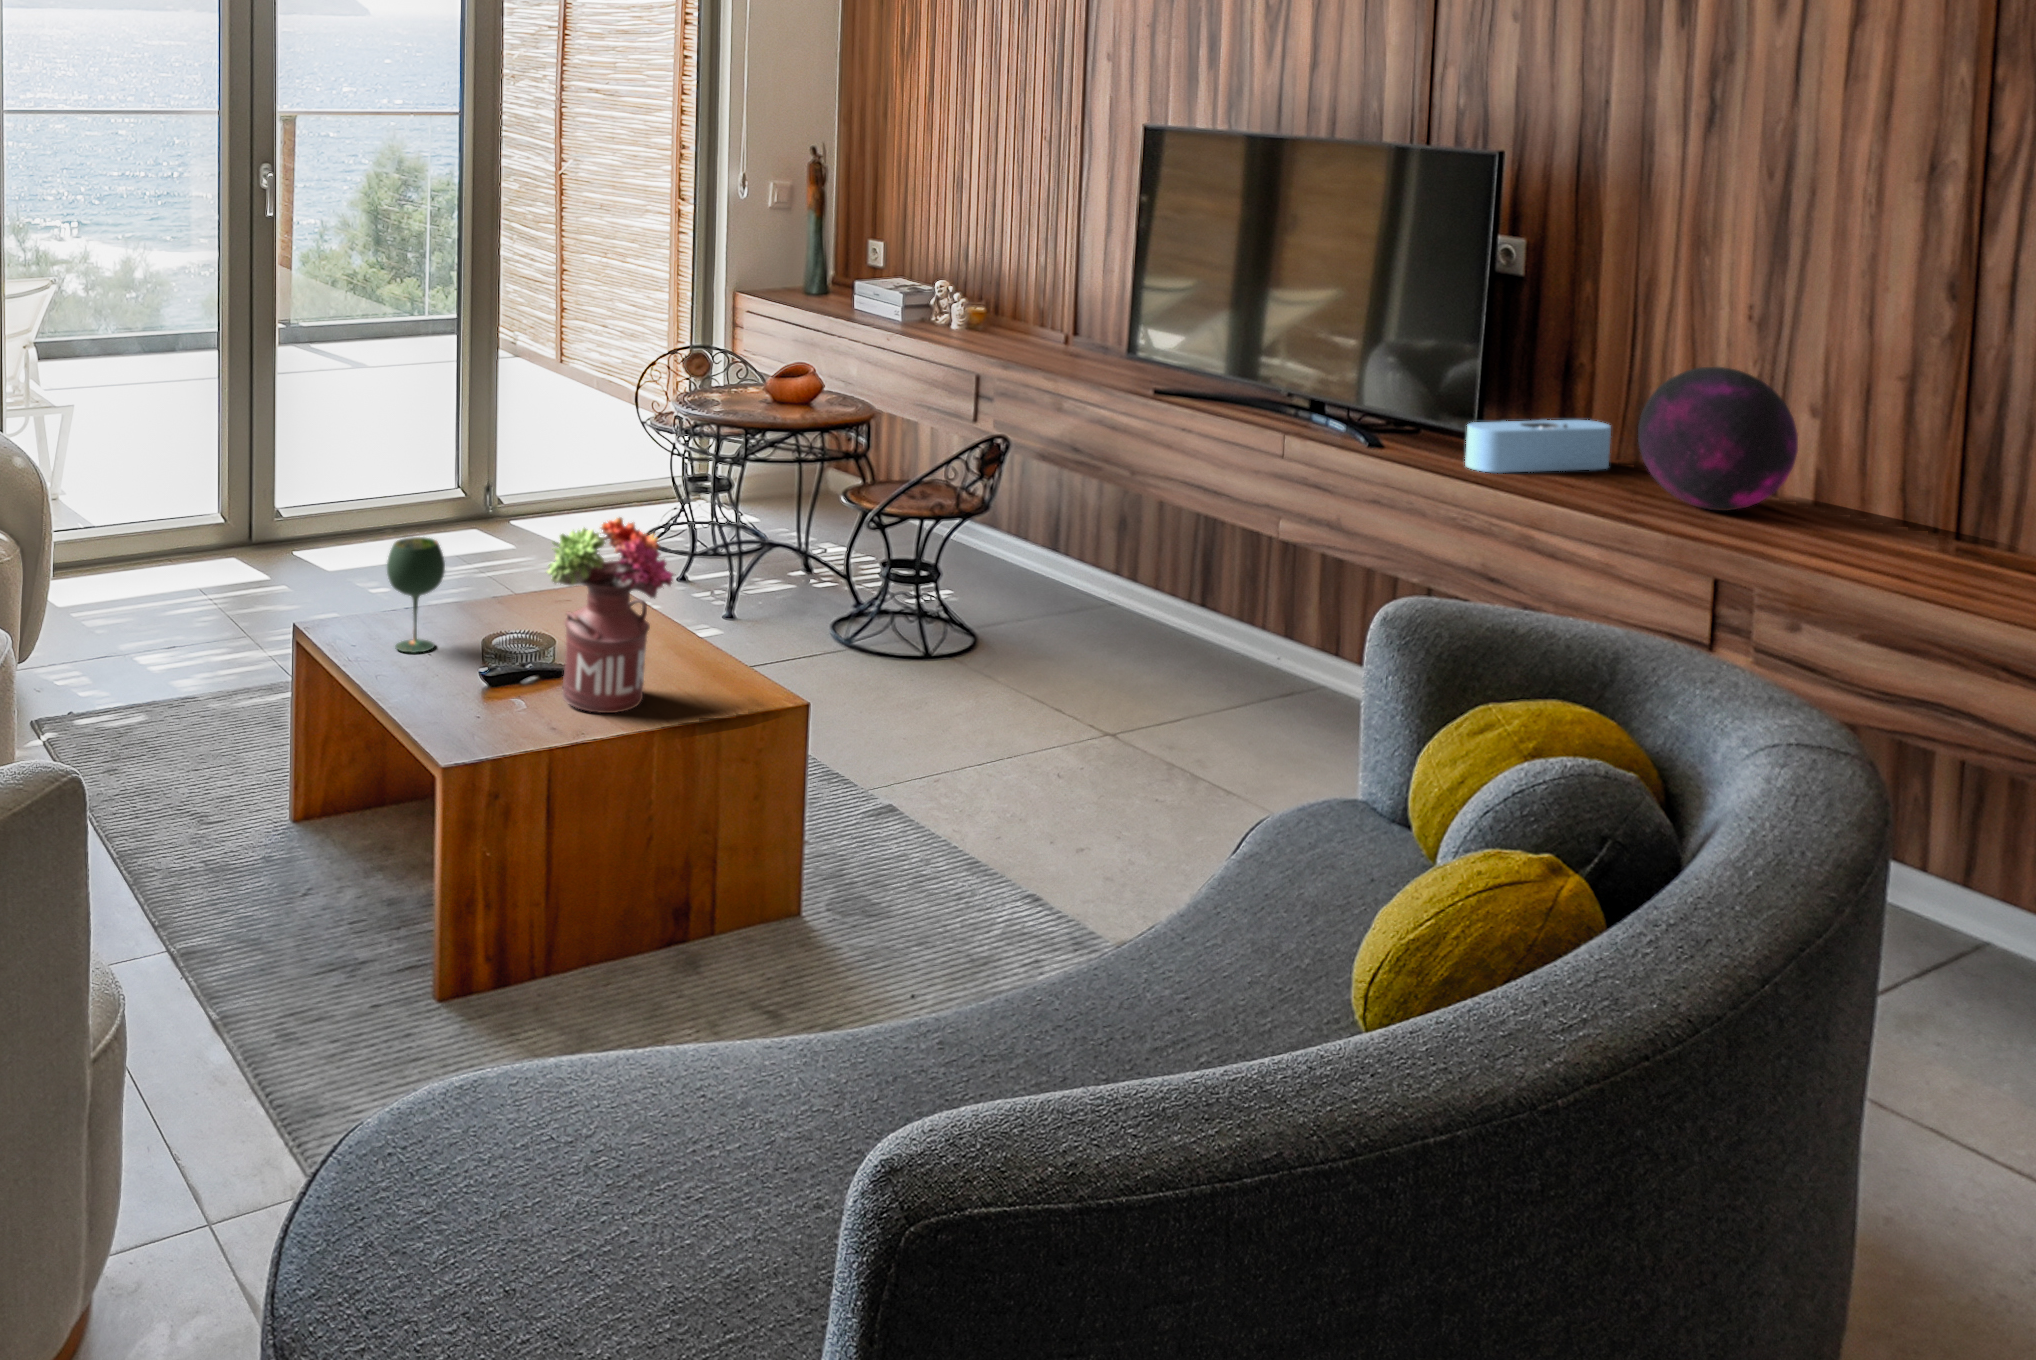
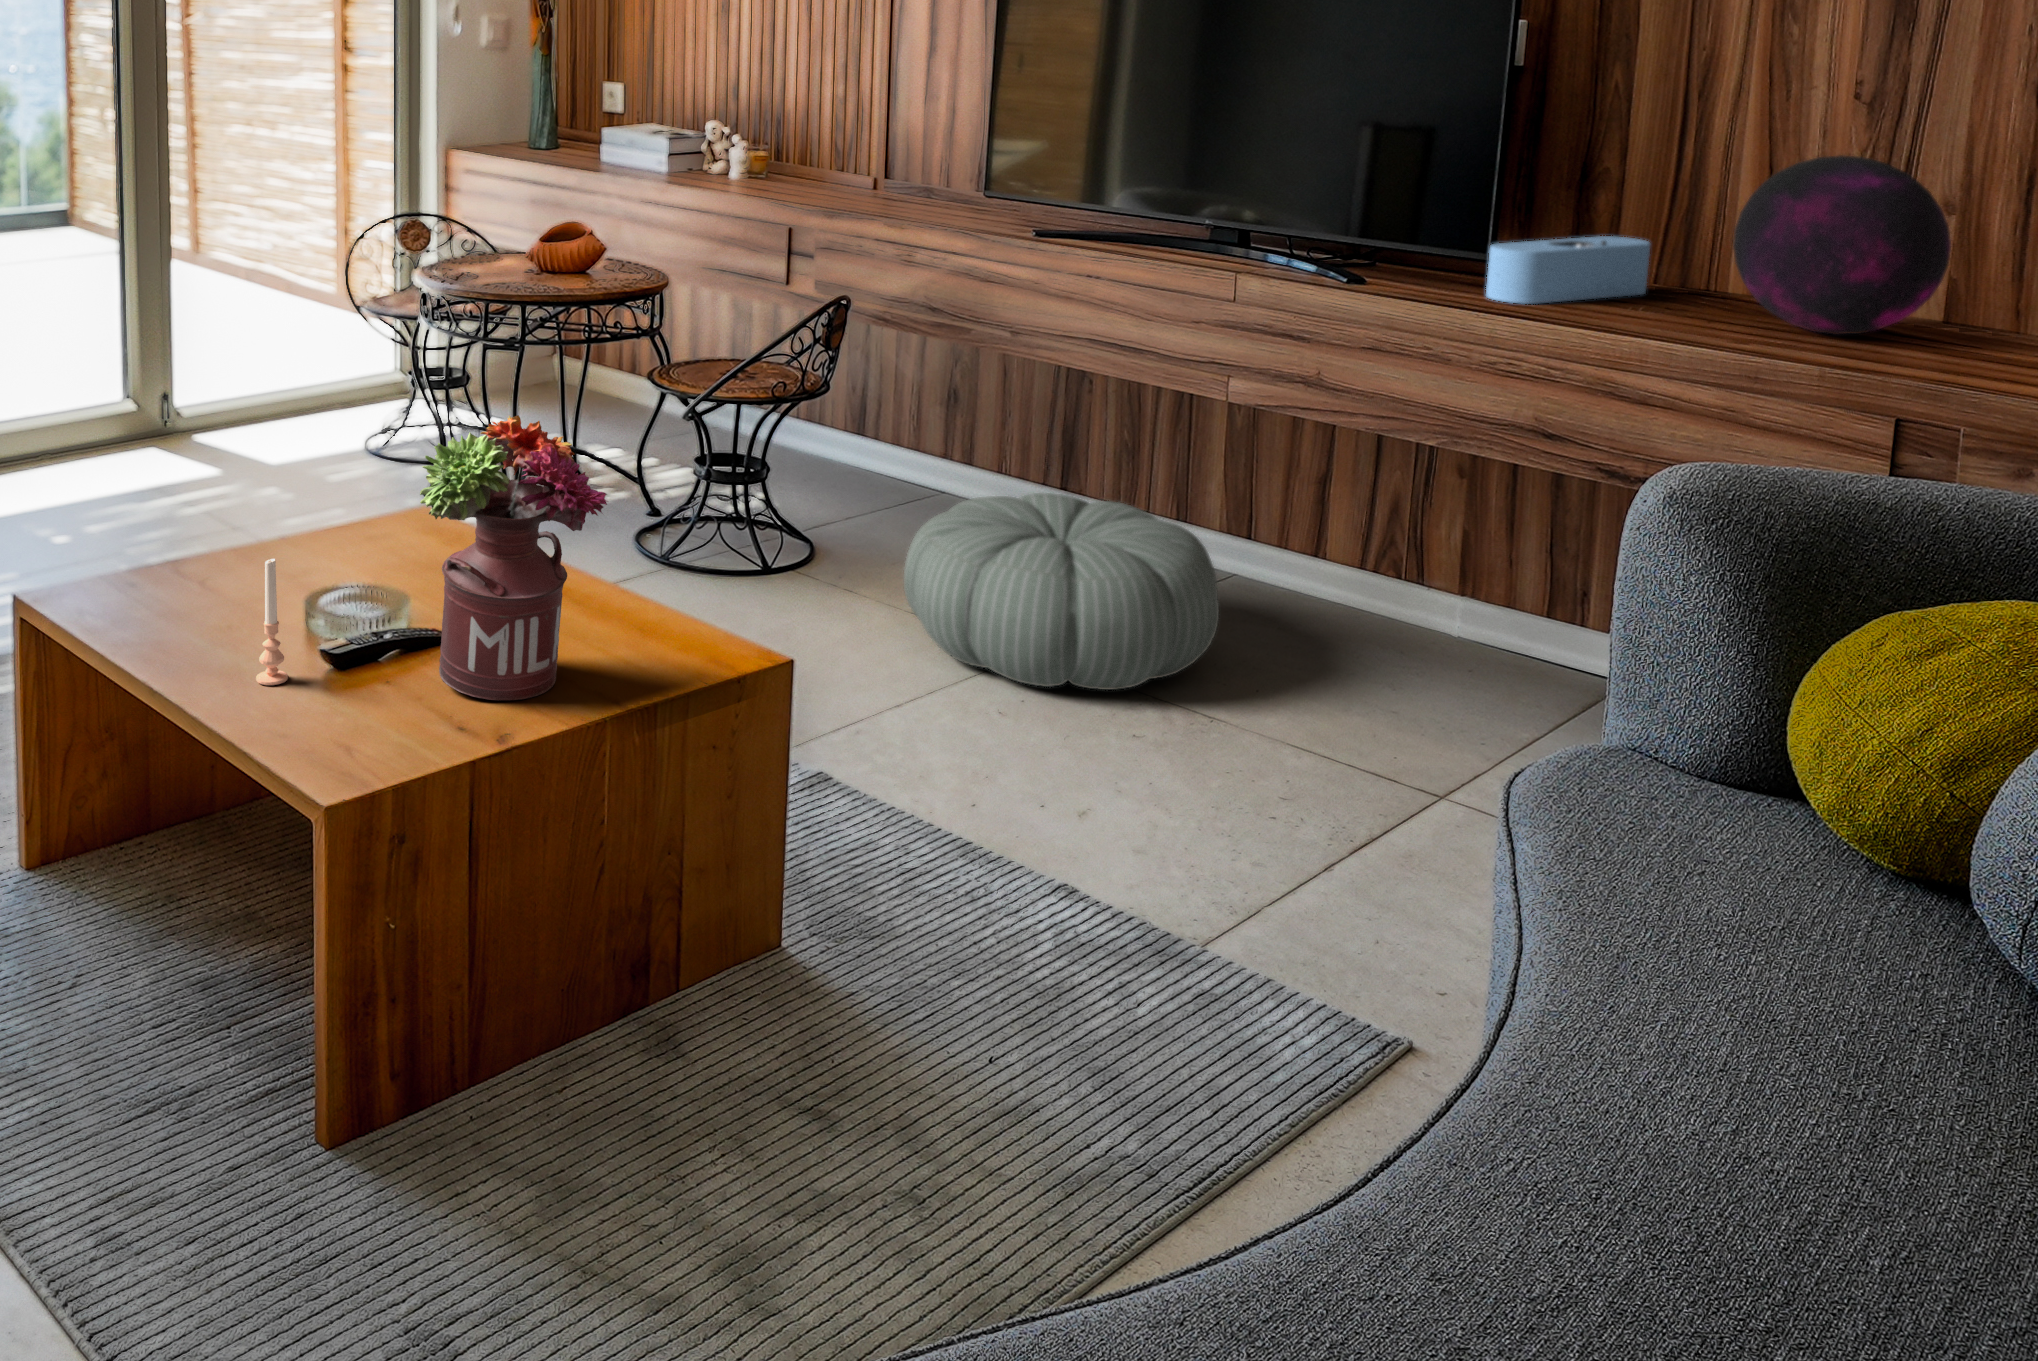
wine glass: present [387,537,445,653] -> none [145,461,230,625]
candle: none [442,606,463,693] -> present [256,559,288,685]
pouf: none [1010,607,1259,765] -> present [904,493,1219,690]

